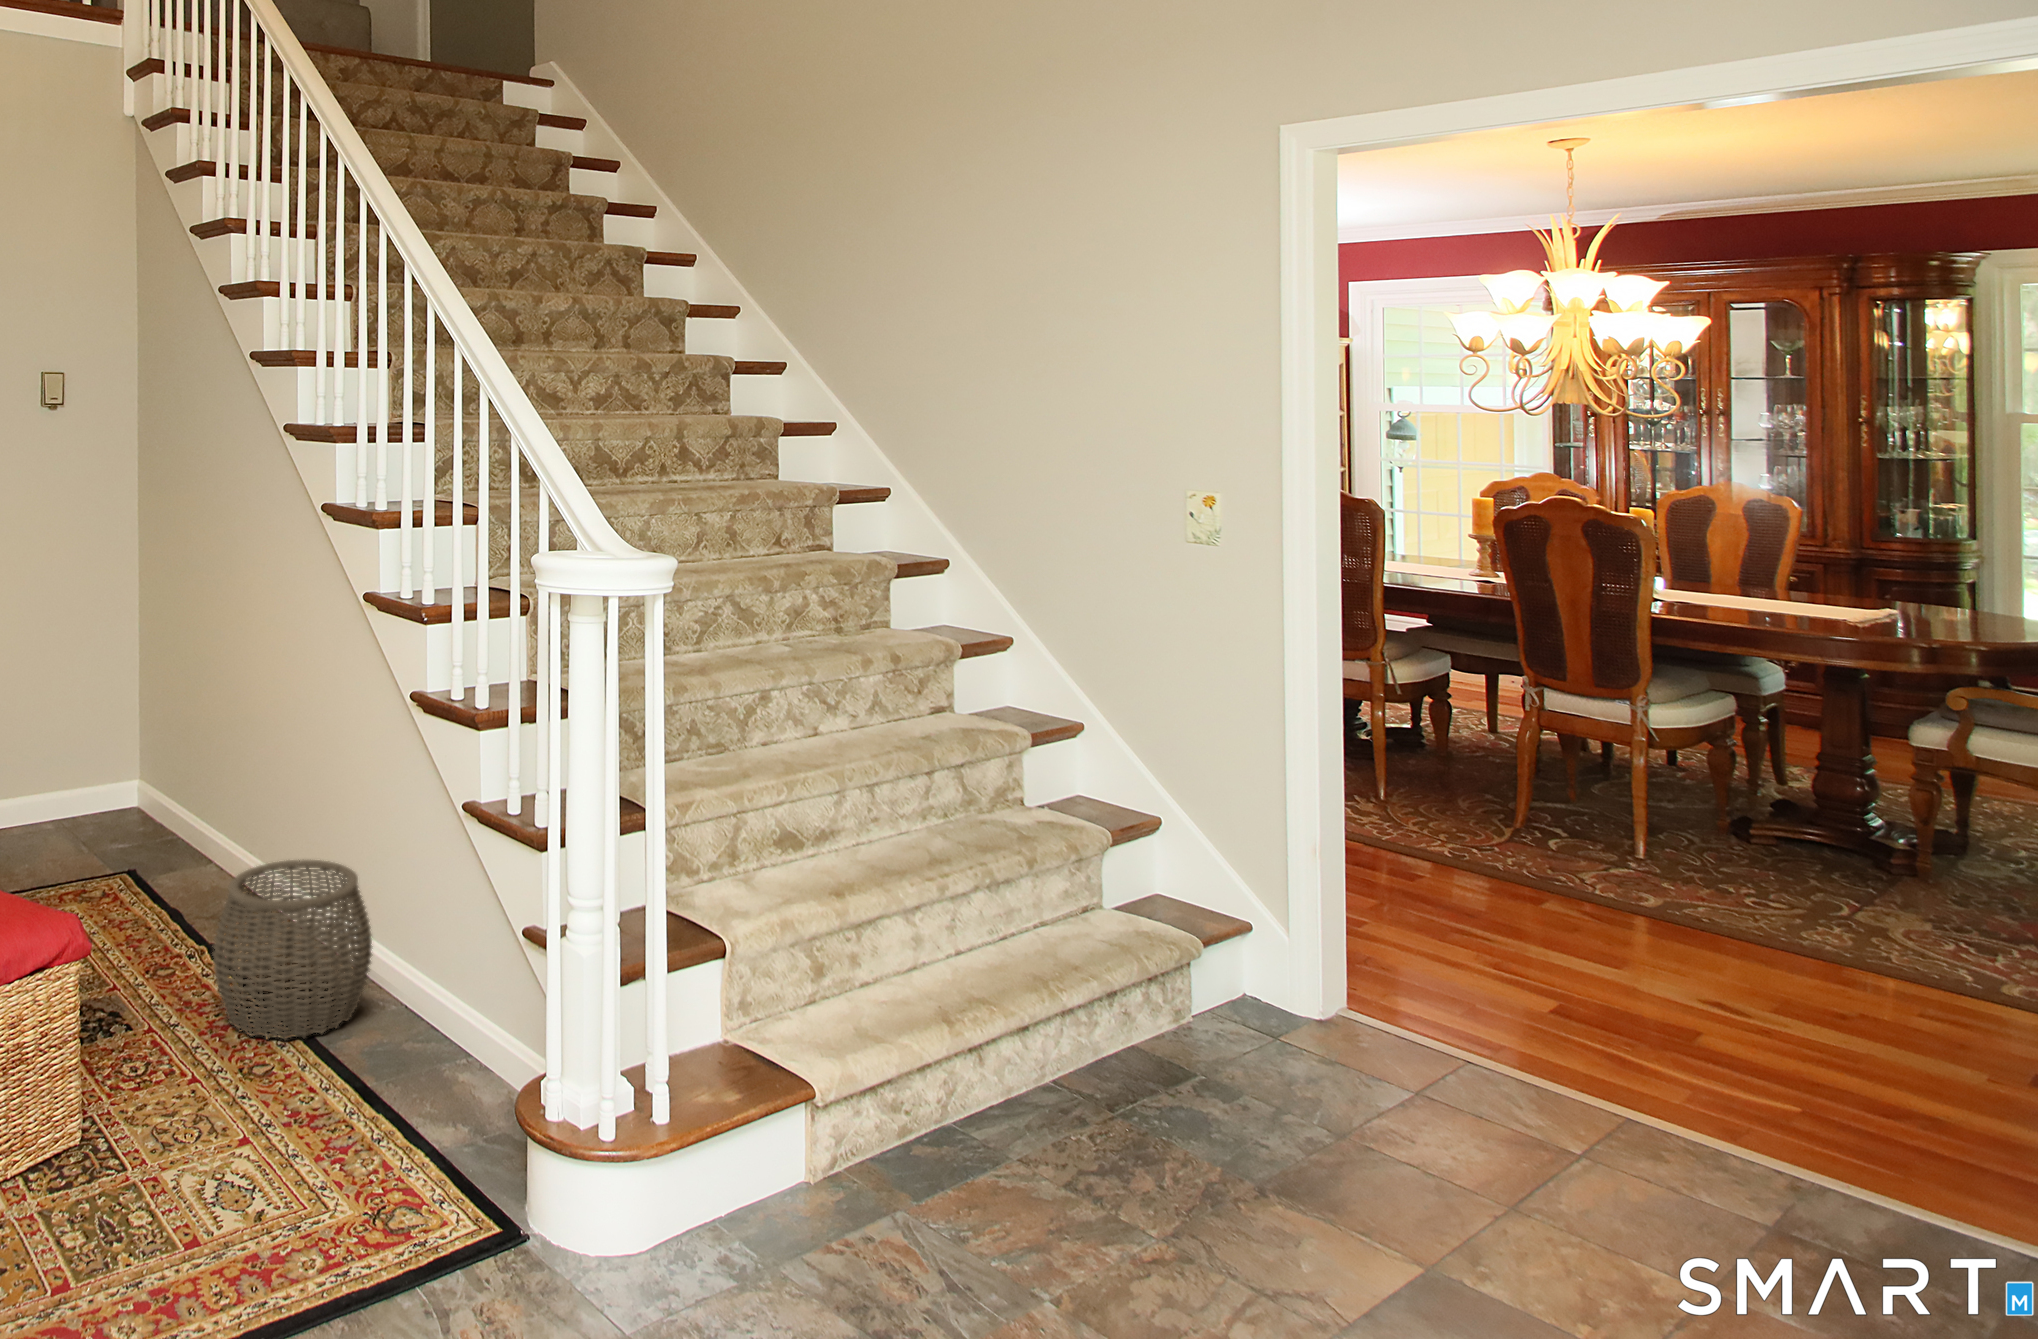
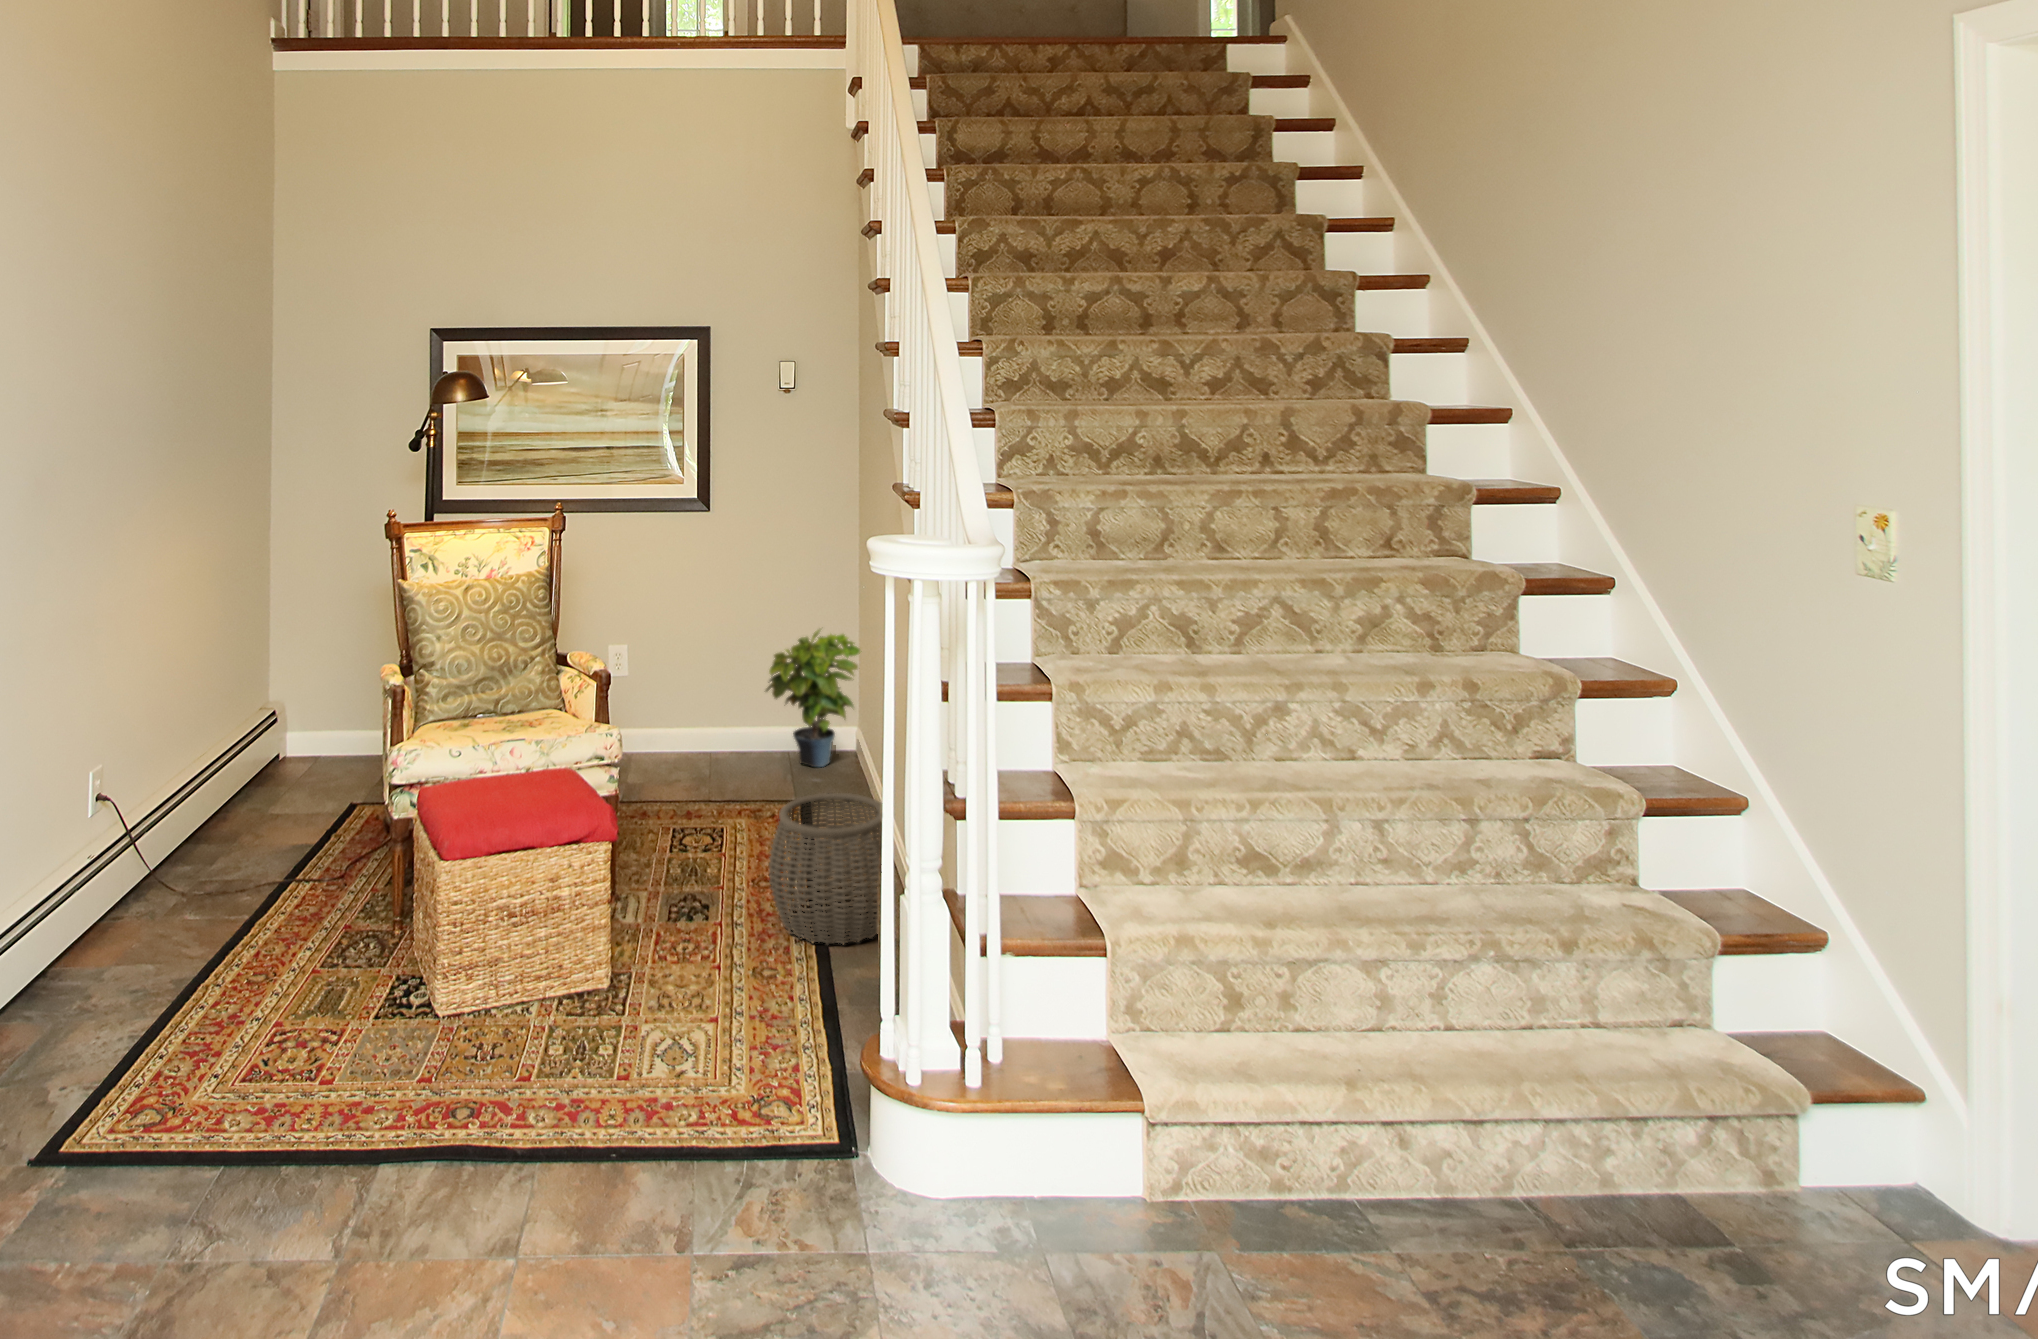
potted plant: none [61,686,180,858] -> present [766,629,860,767]

